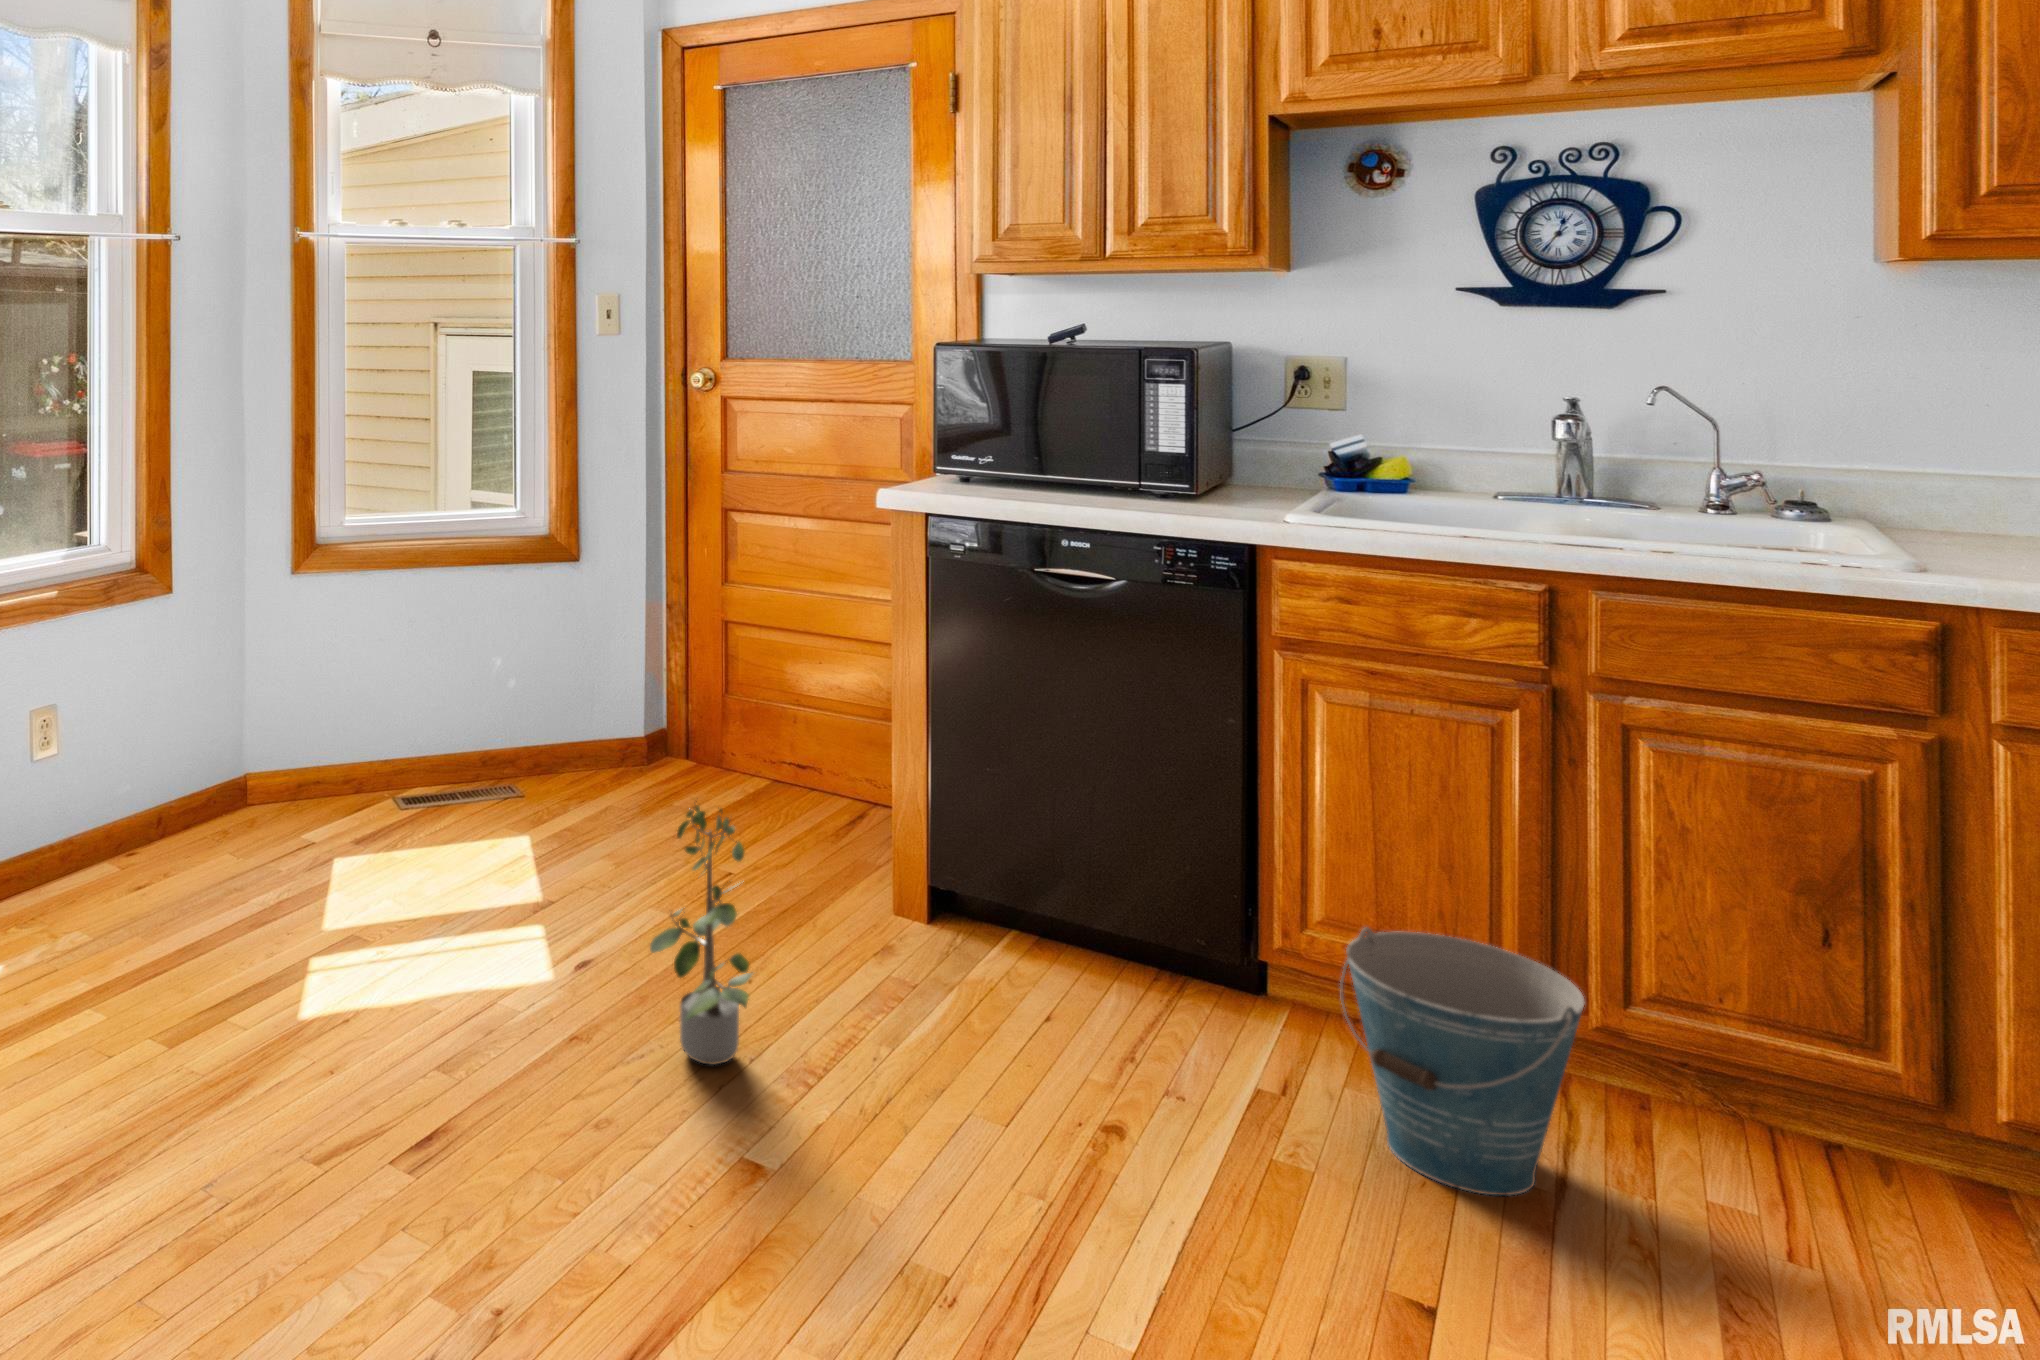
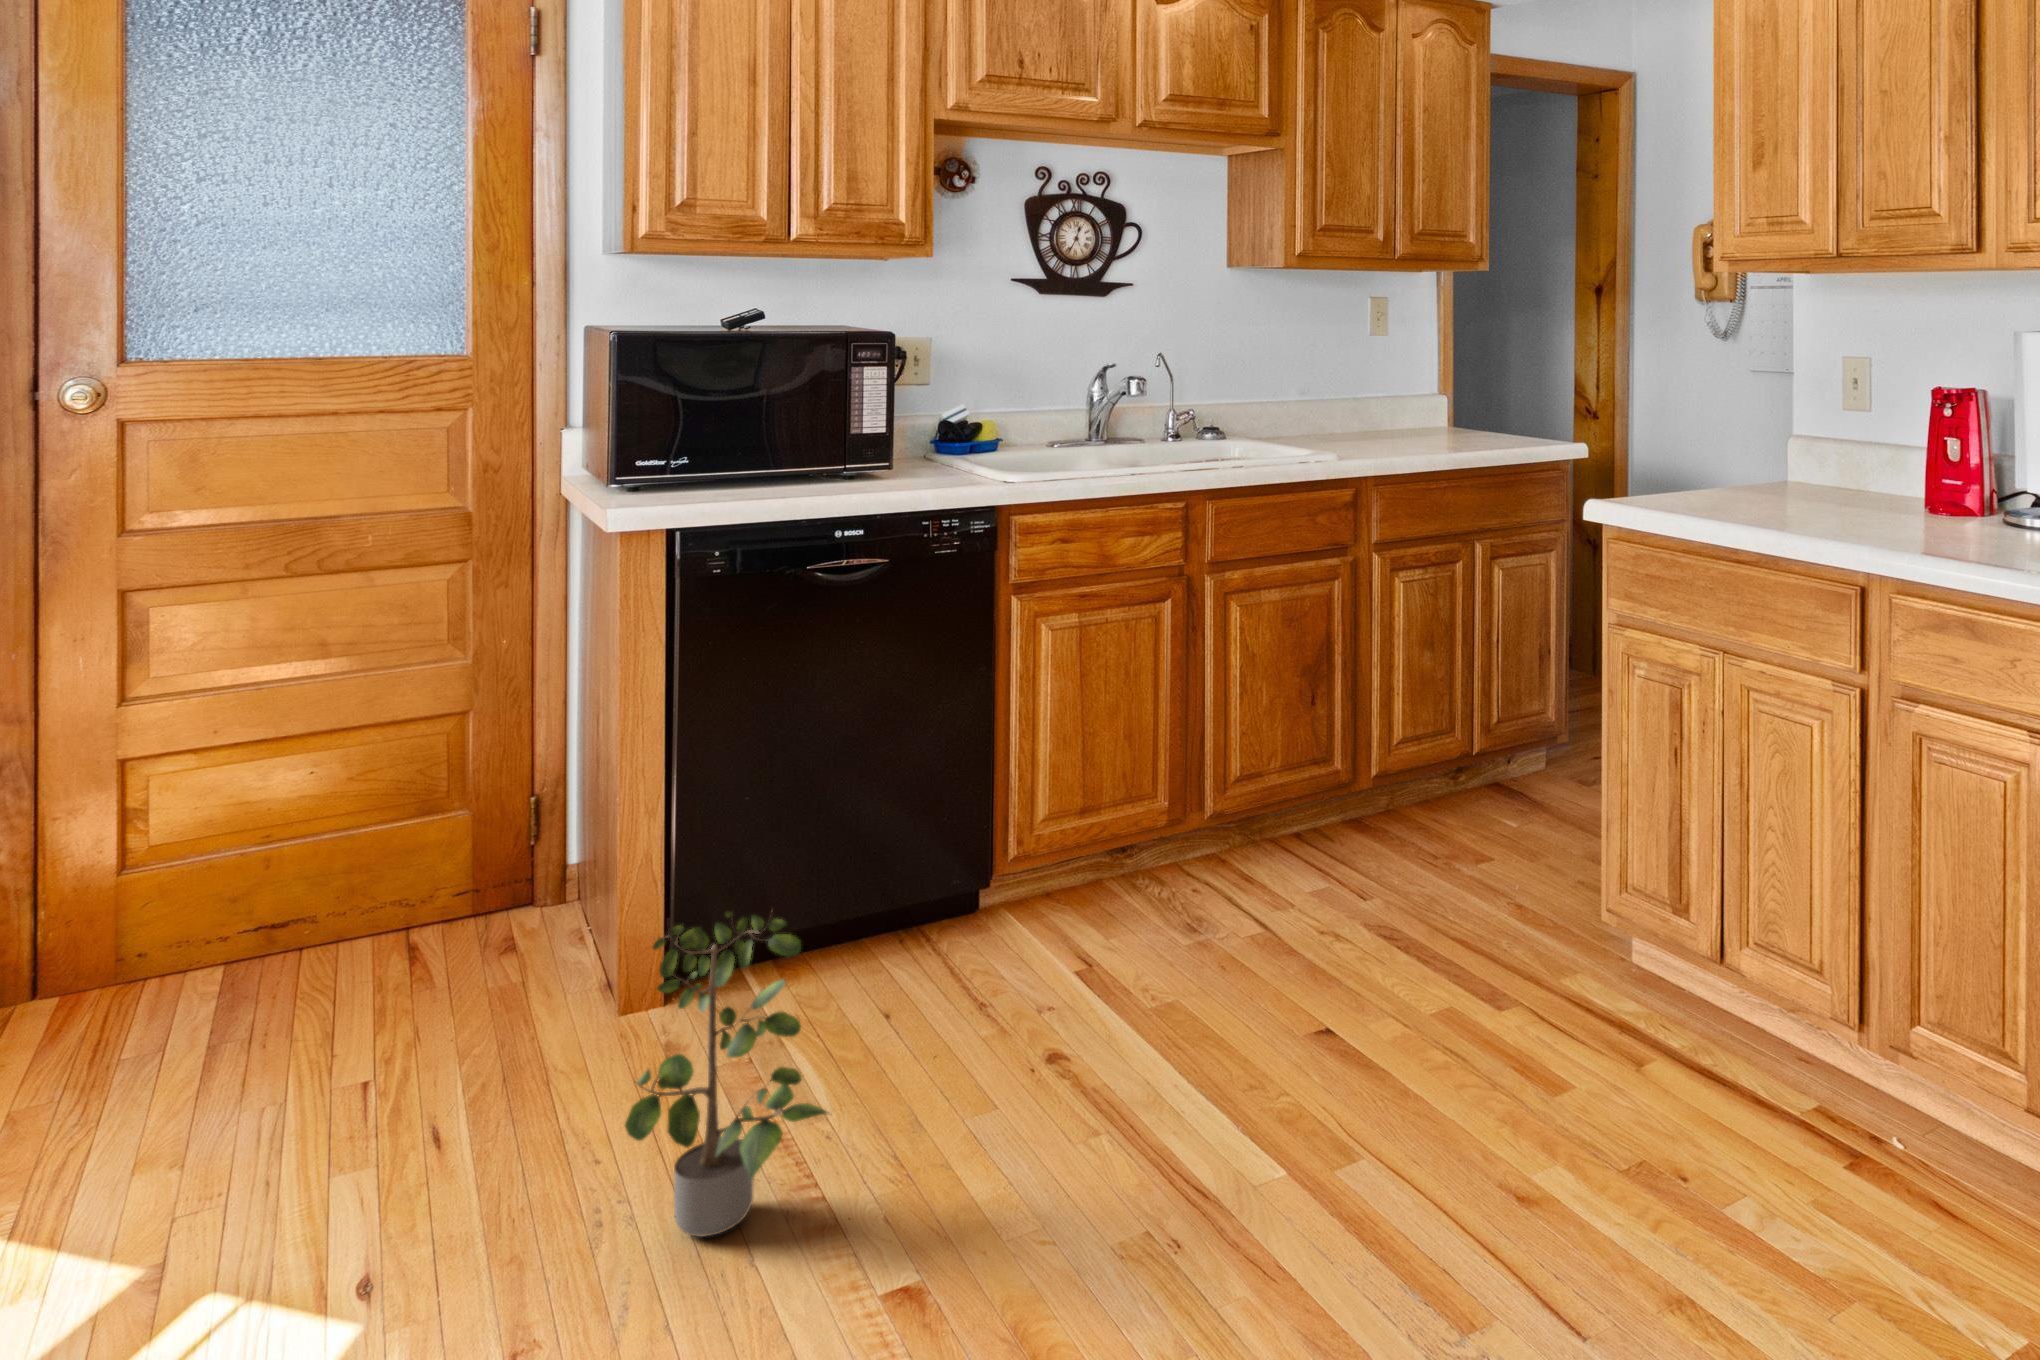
bucket: present [1341,927,1585,1196] -> none [1141,770,1294,948]

